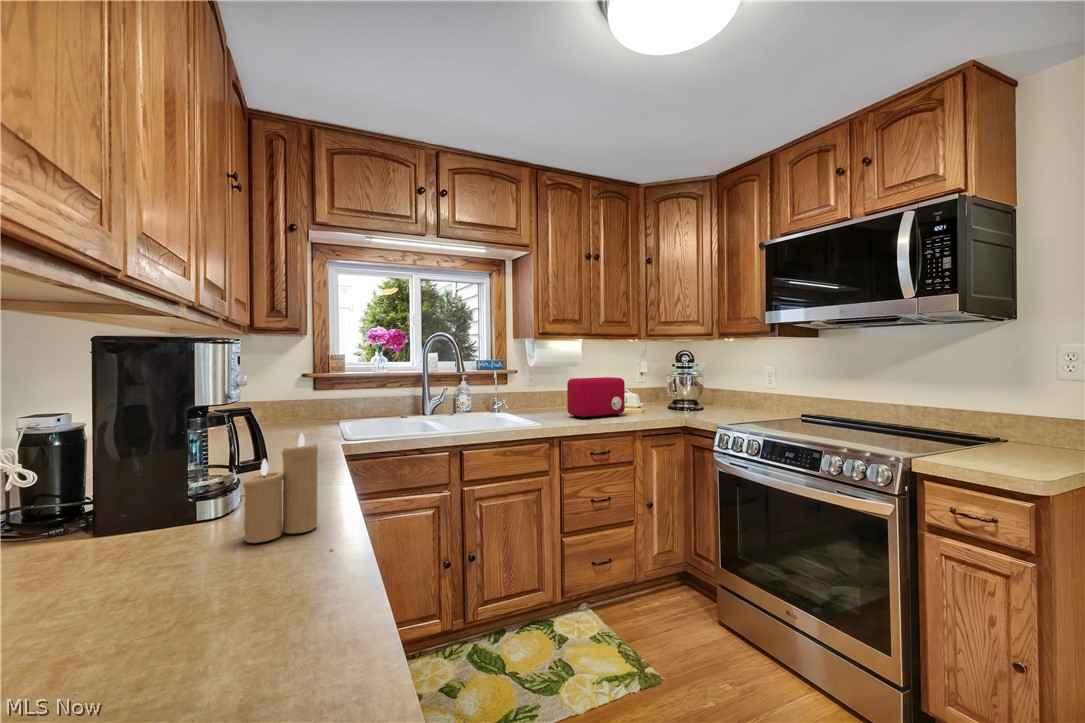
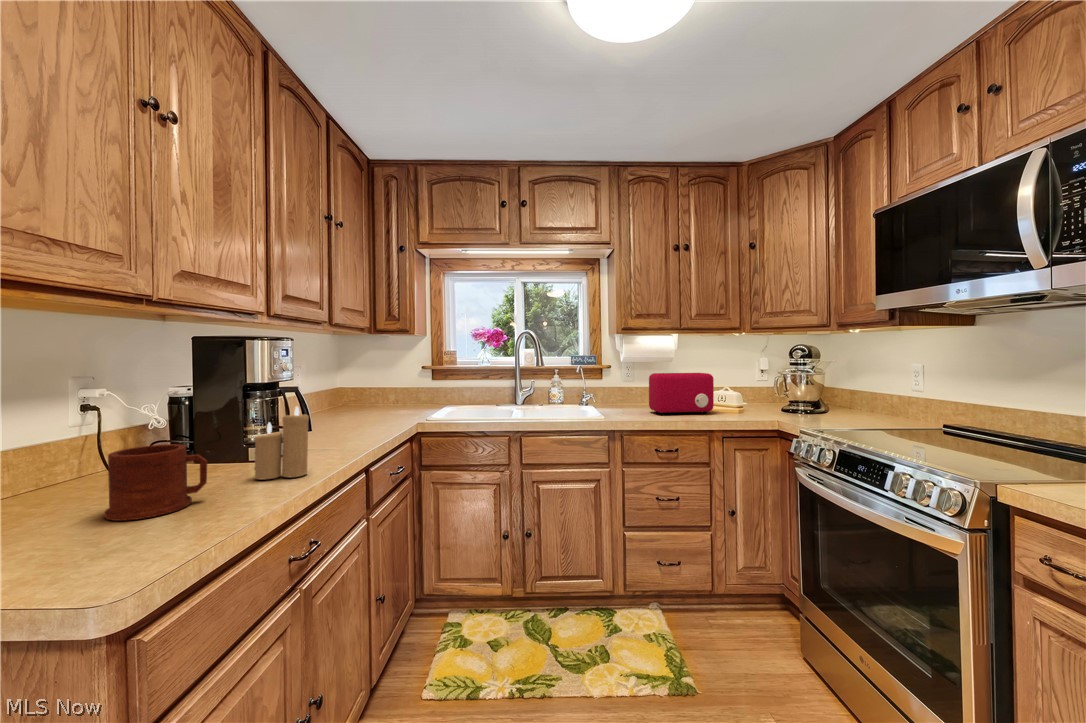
mug: none [69,505,230,650] -> present [104,444,207,521]

